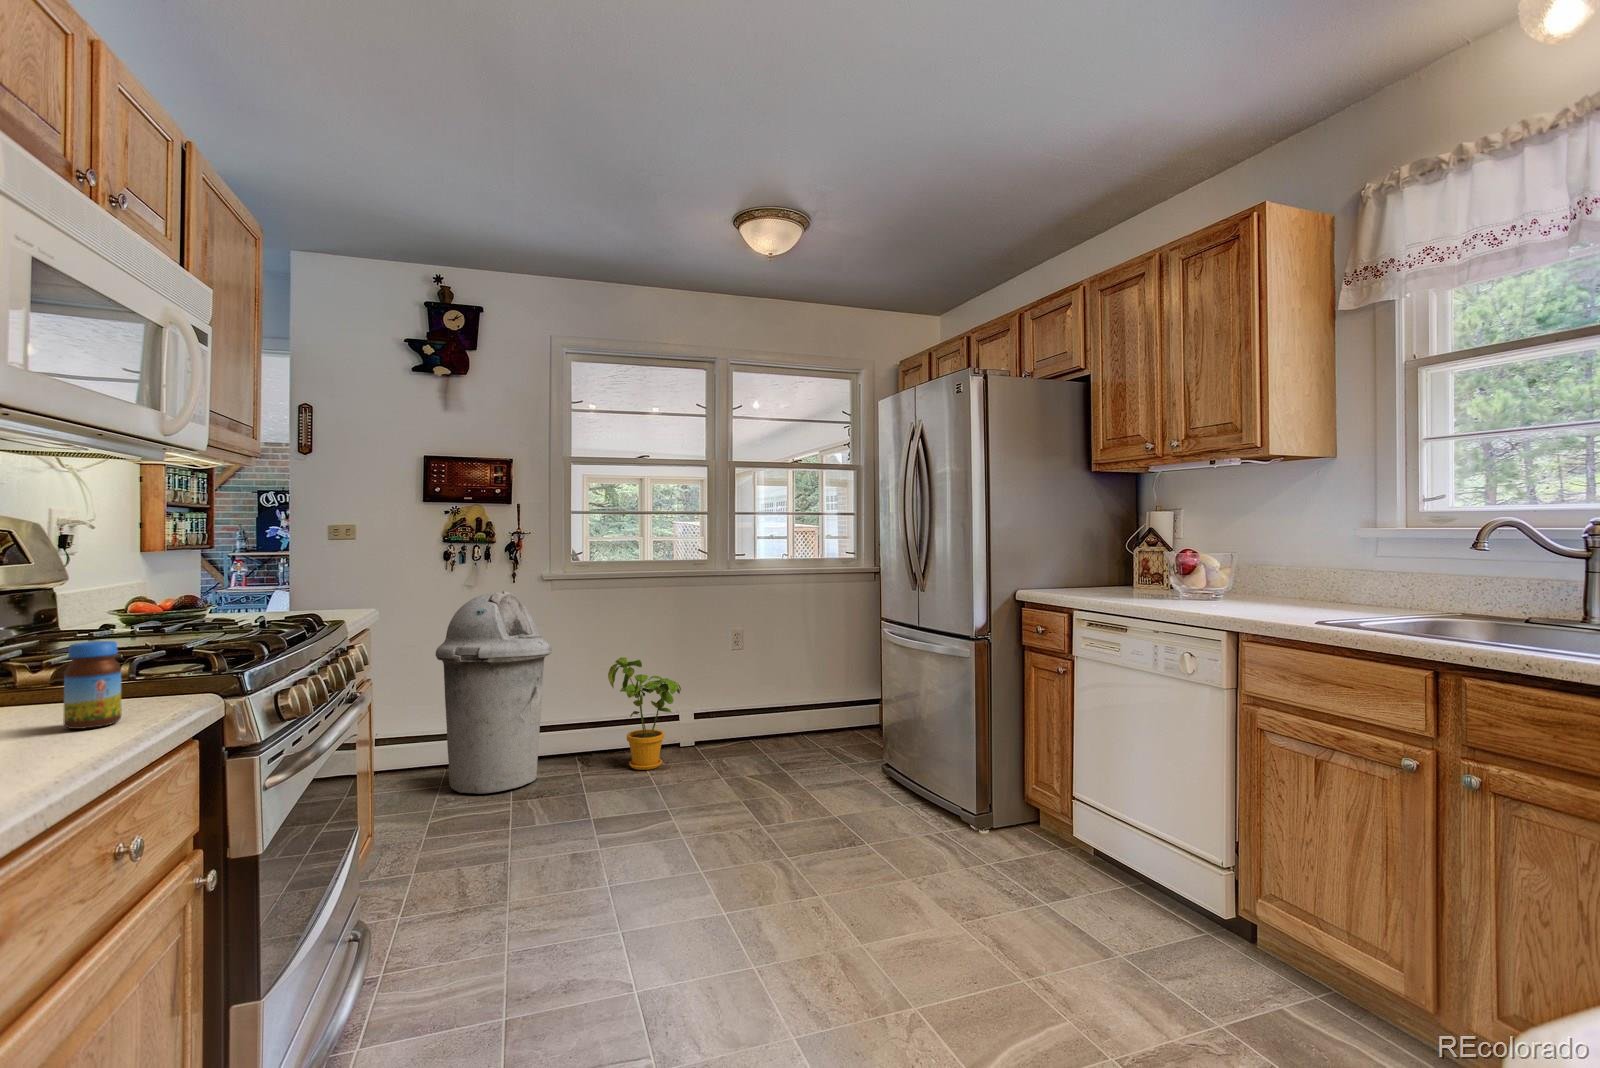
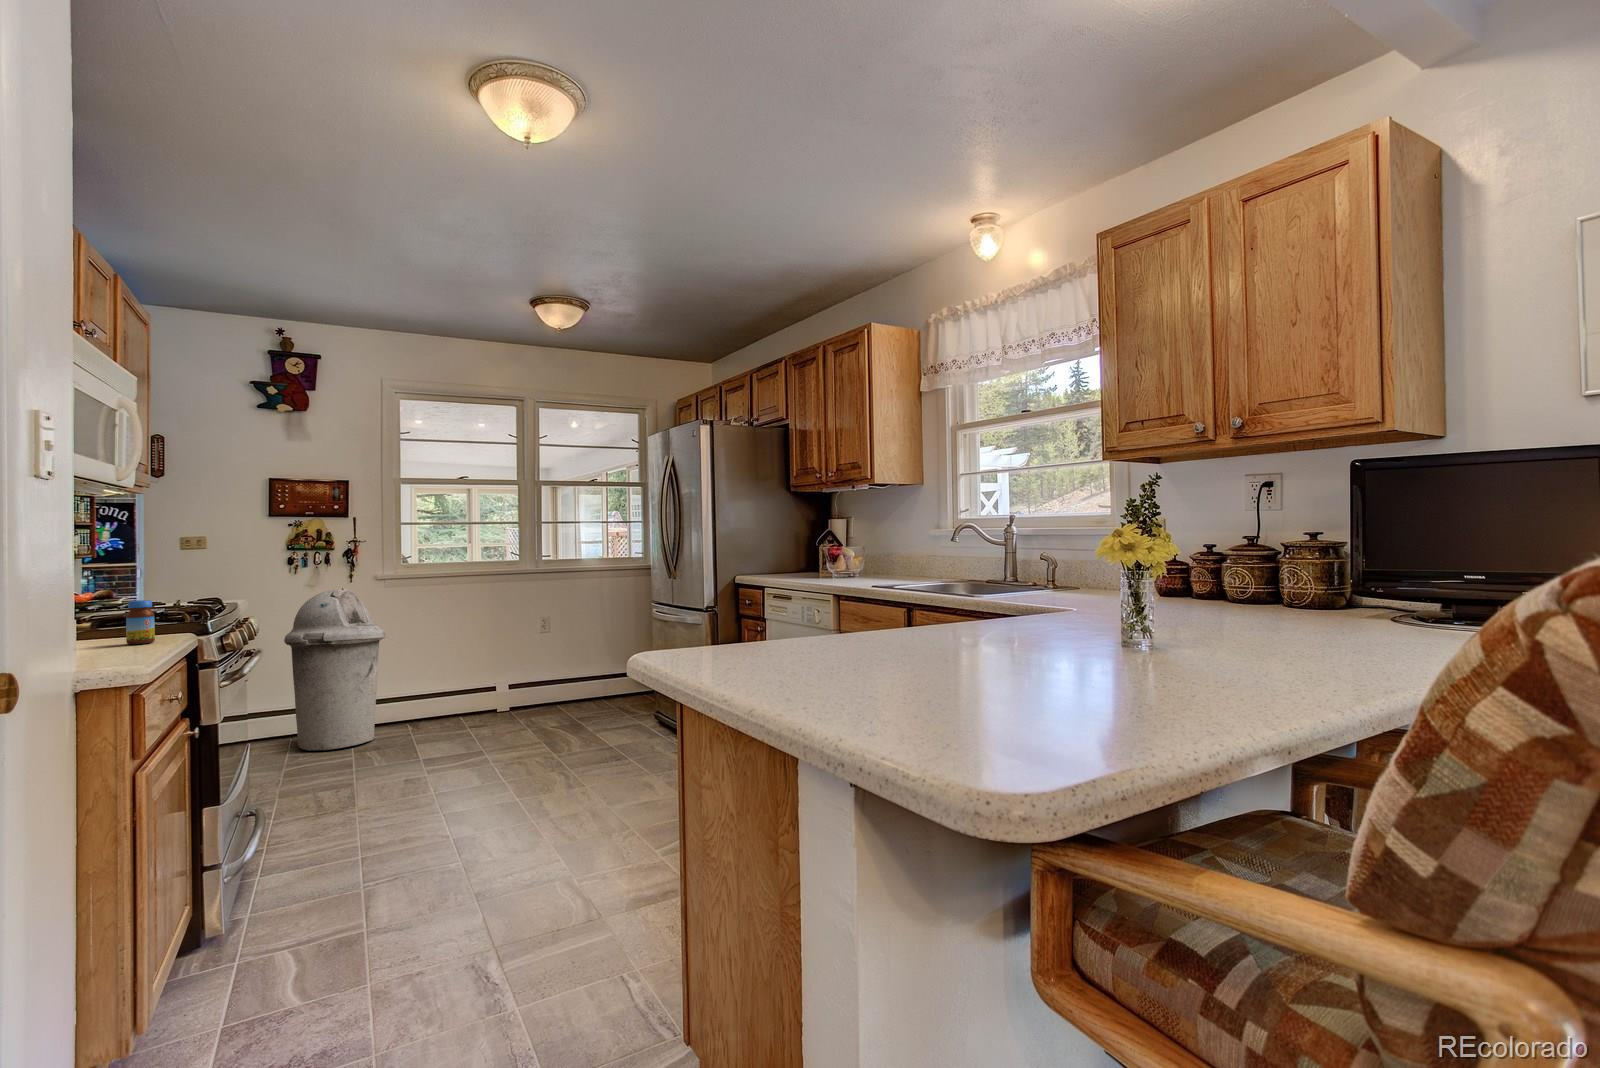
house plant: present [608,657,681,770] -> none [435,639,497,729]

